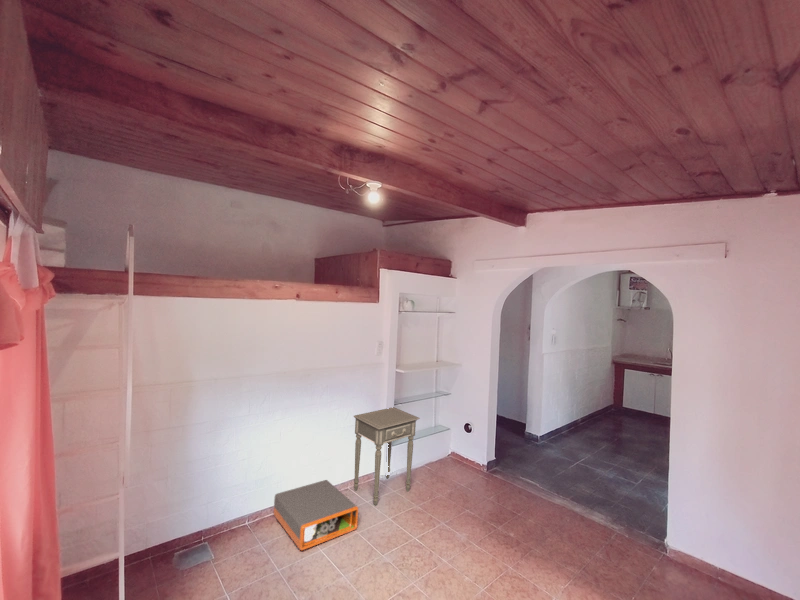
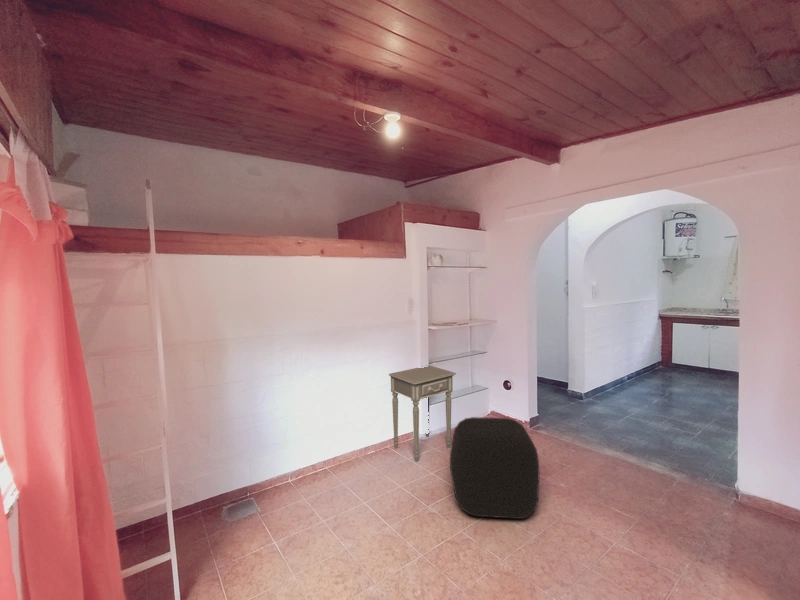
ottoman: none [408,466,491,569] -> present [450,417,539,519]
storage box: present [274,480,358,550] -> none [315,438,399,504]

